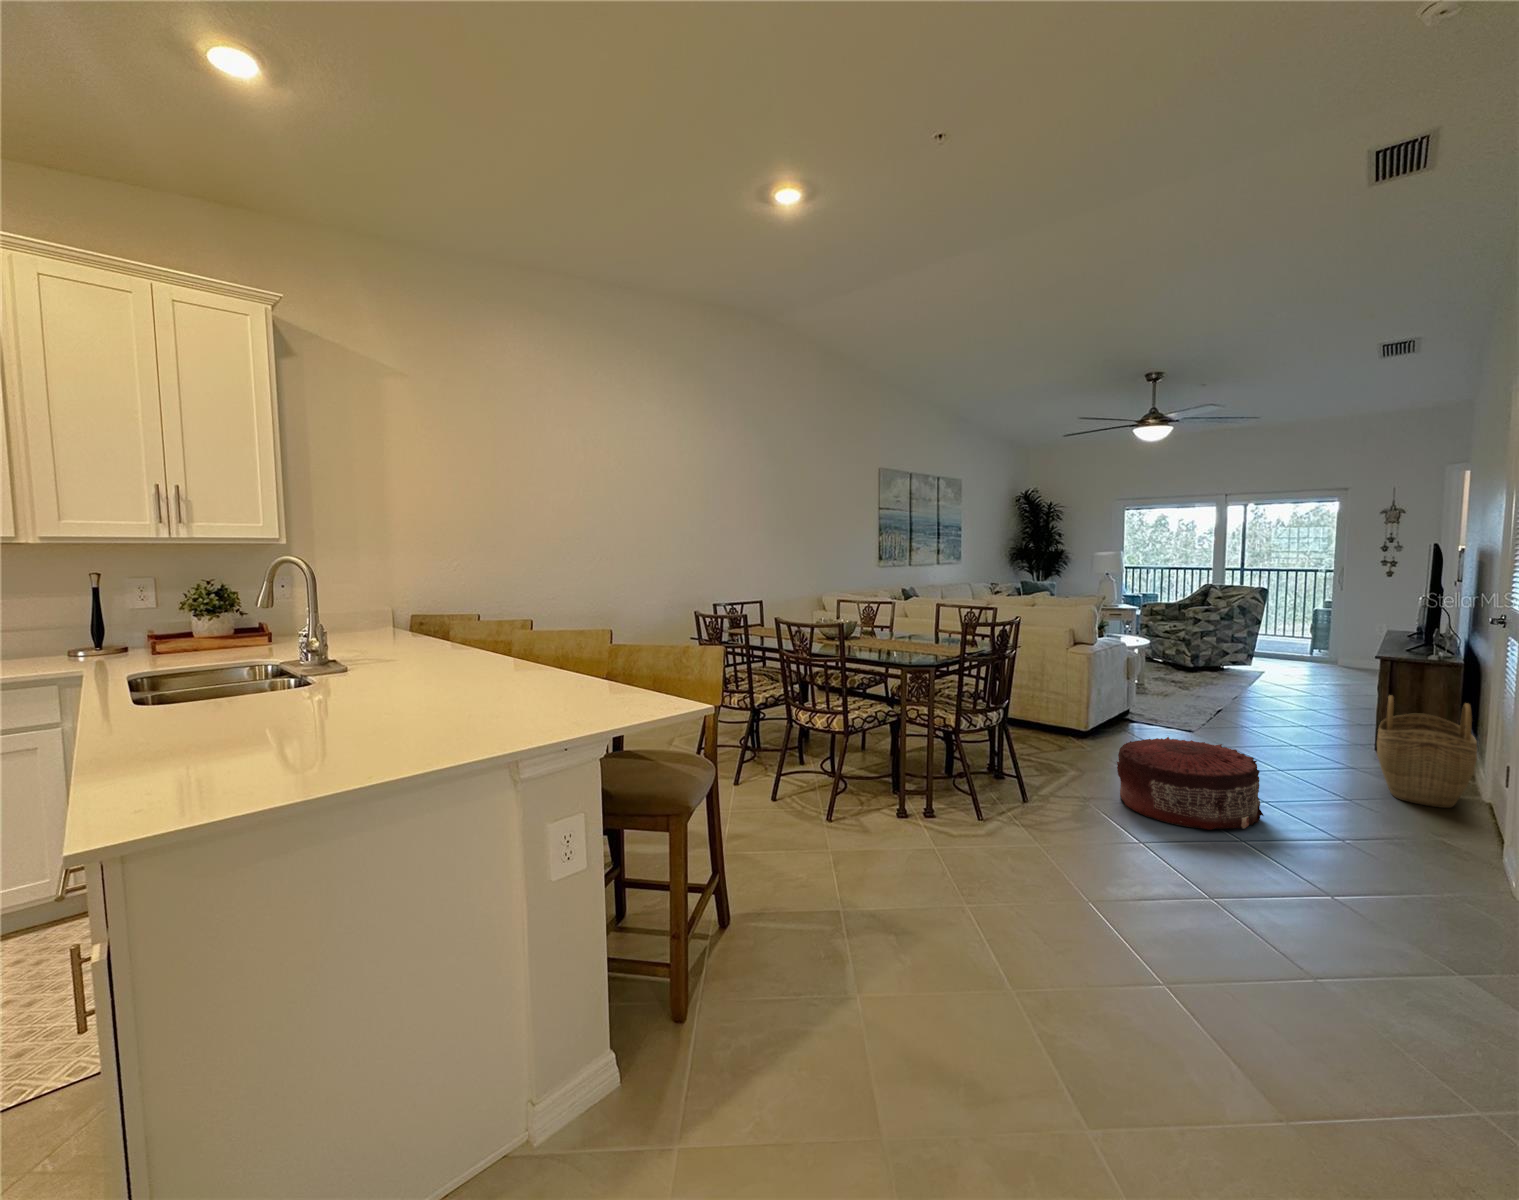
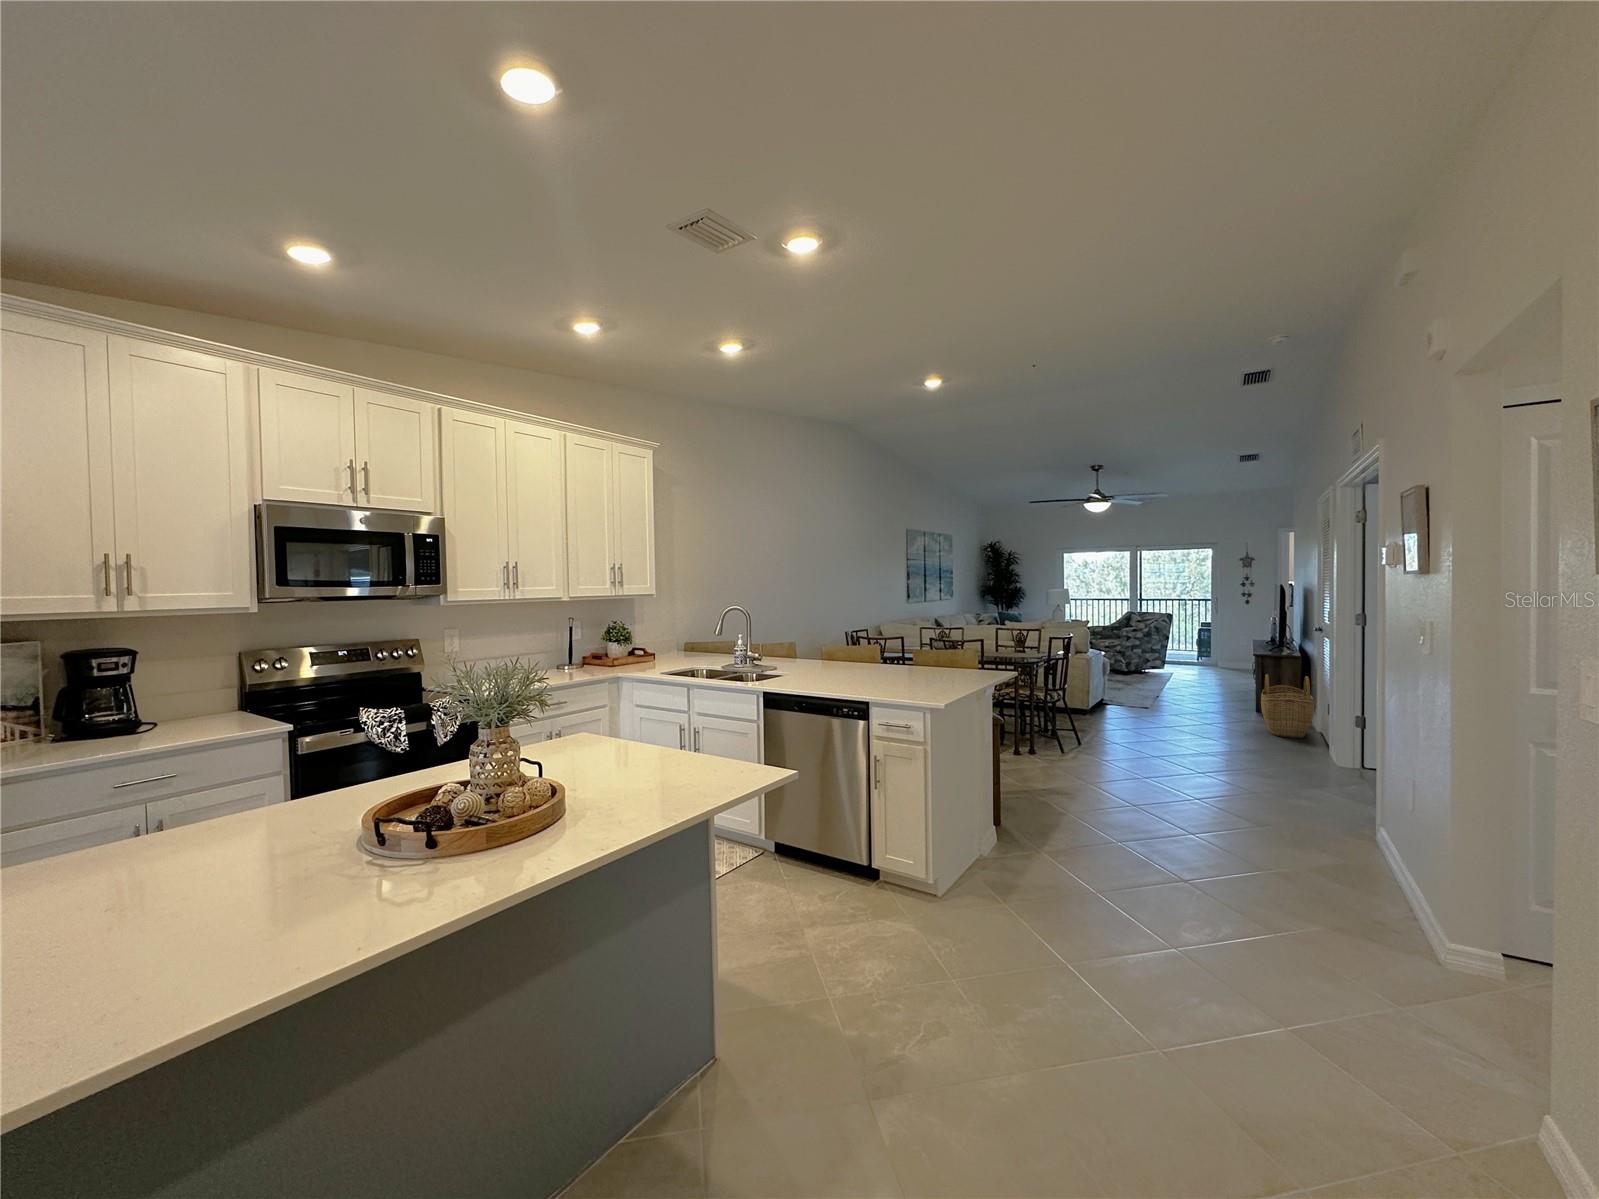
pouf: present [1117,737,1264,830] -> none [1123,705,1209,754]

